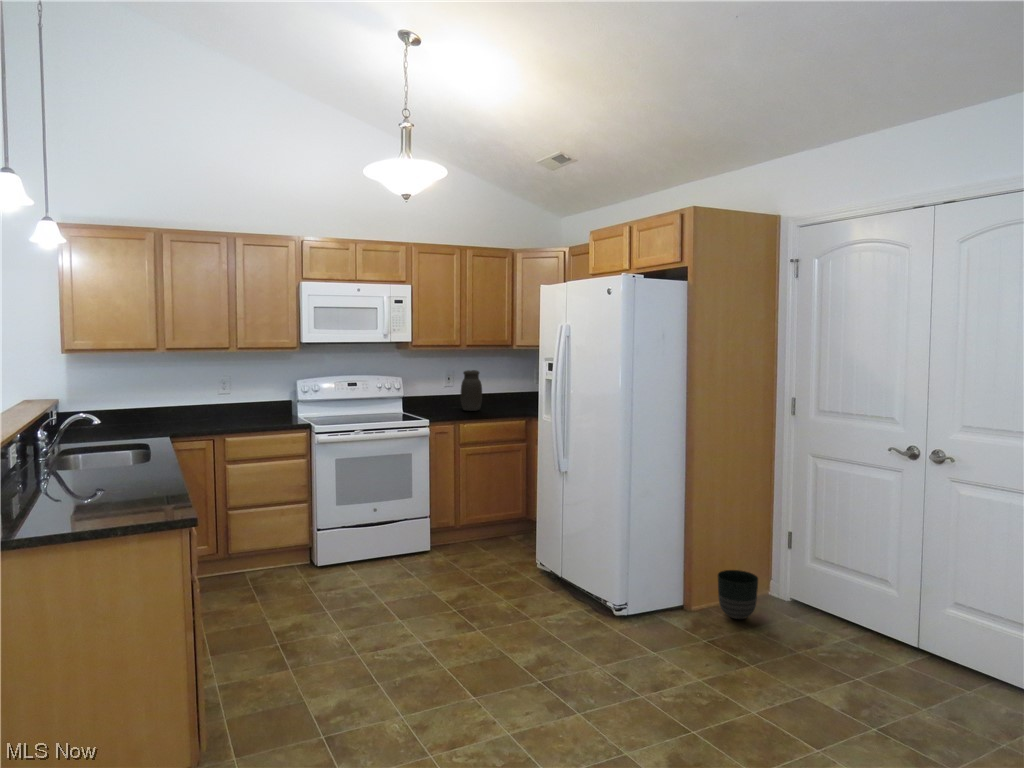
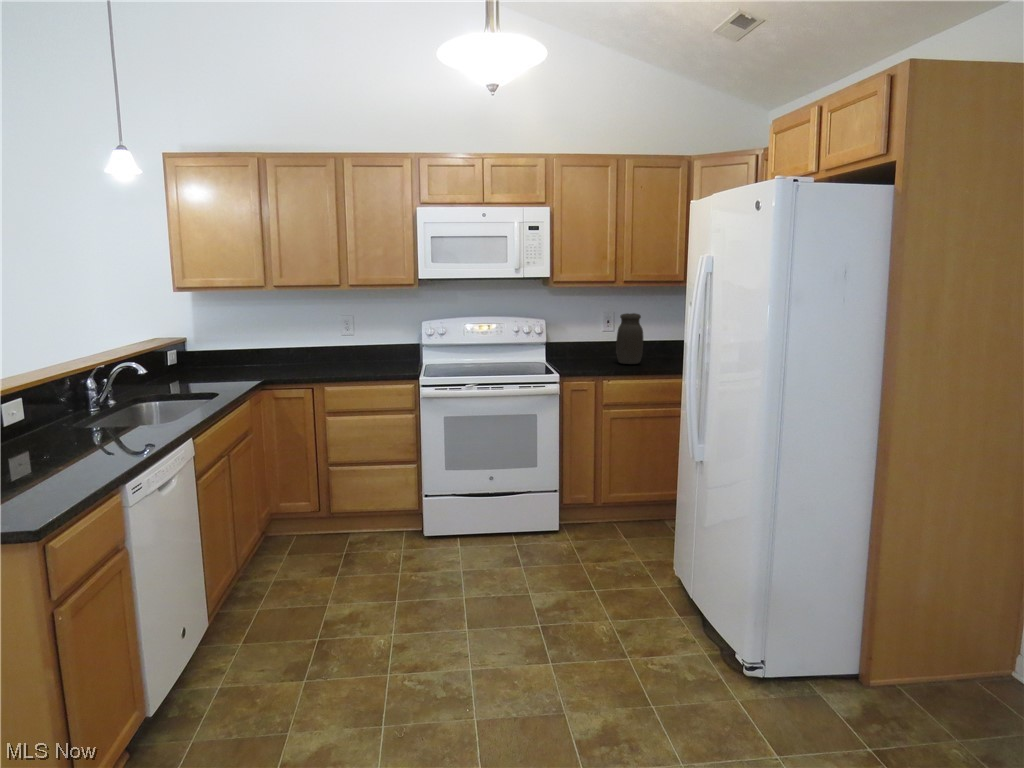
planter: present [718,570,758,619] -> none [912,637,983,717]

